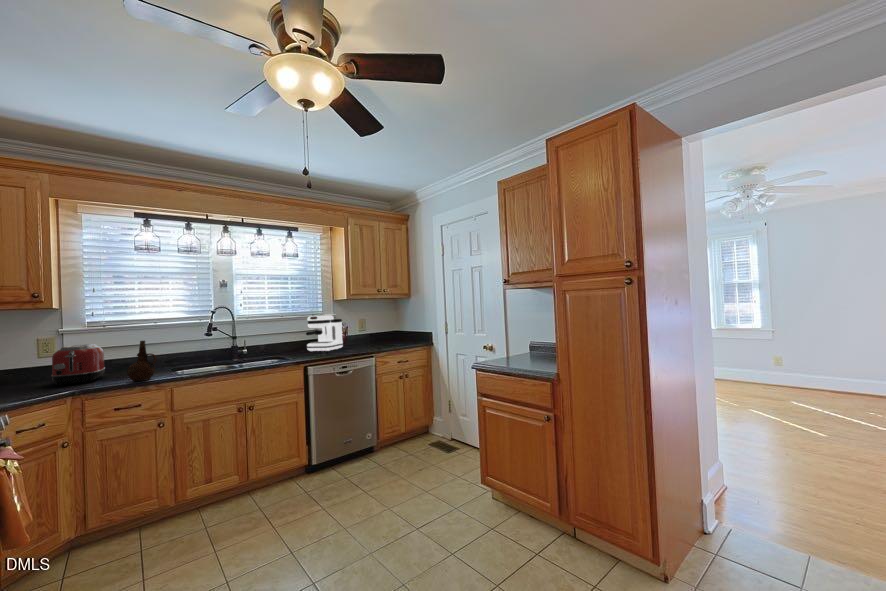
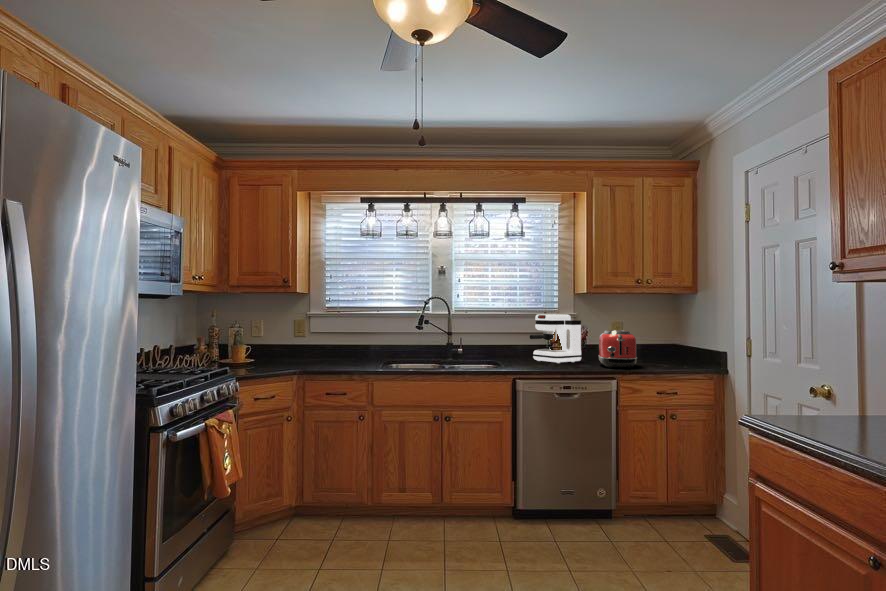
ceramic pitcher: present [127,341,157,381] -> none [339,328,363,369]
toaster: present [51,344,105,385] -> present [598,330,637,368]

